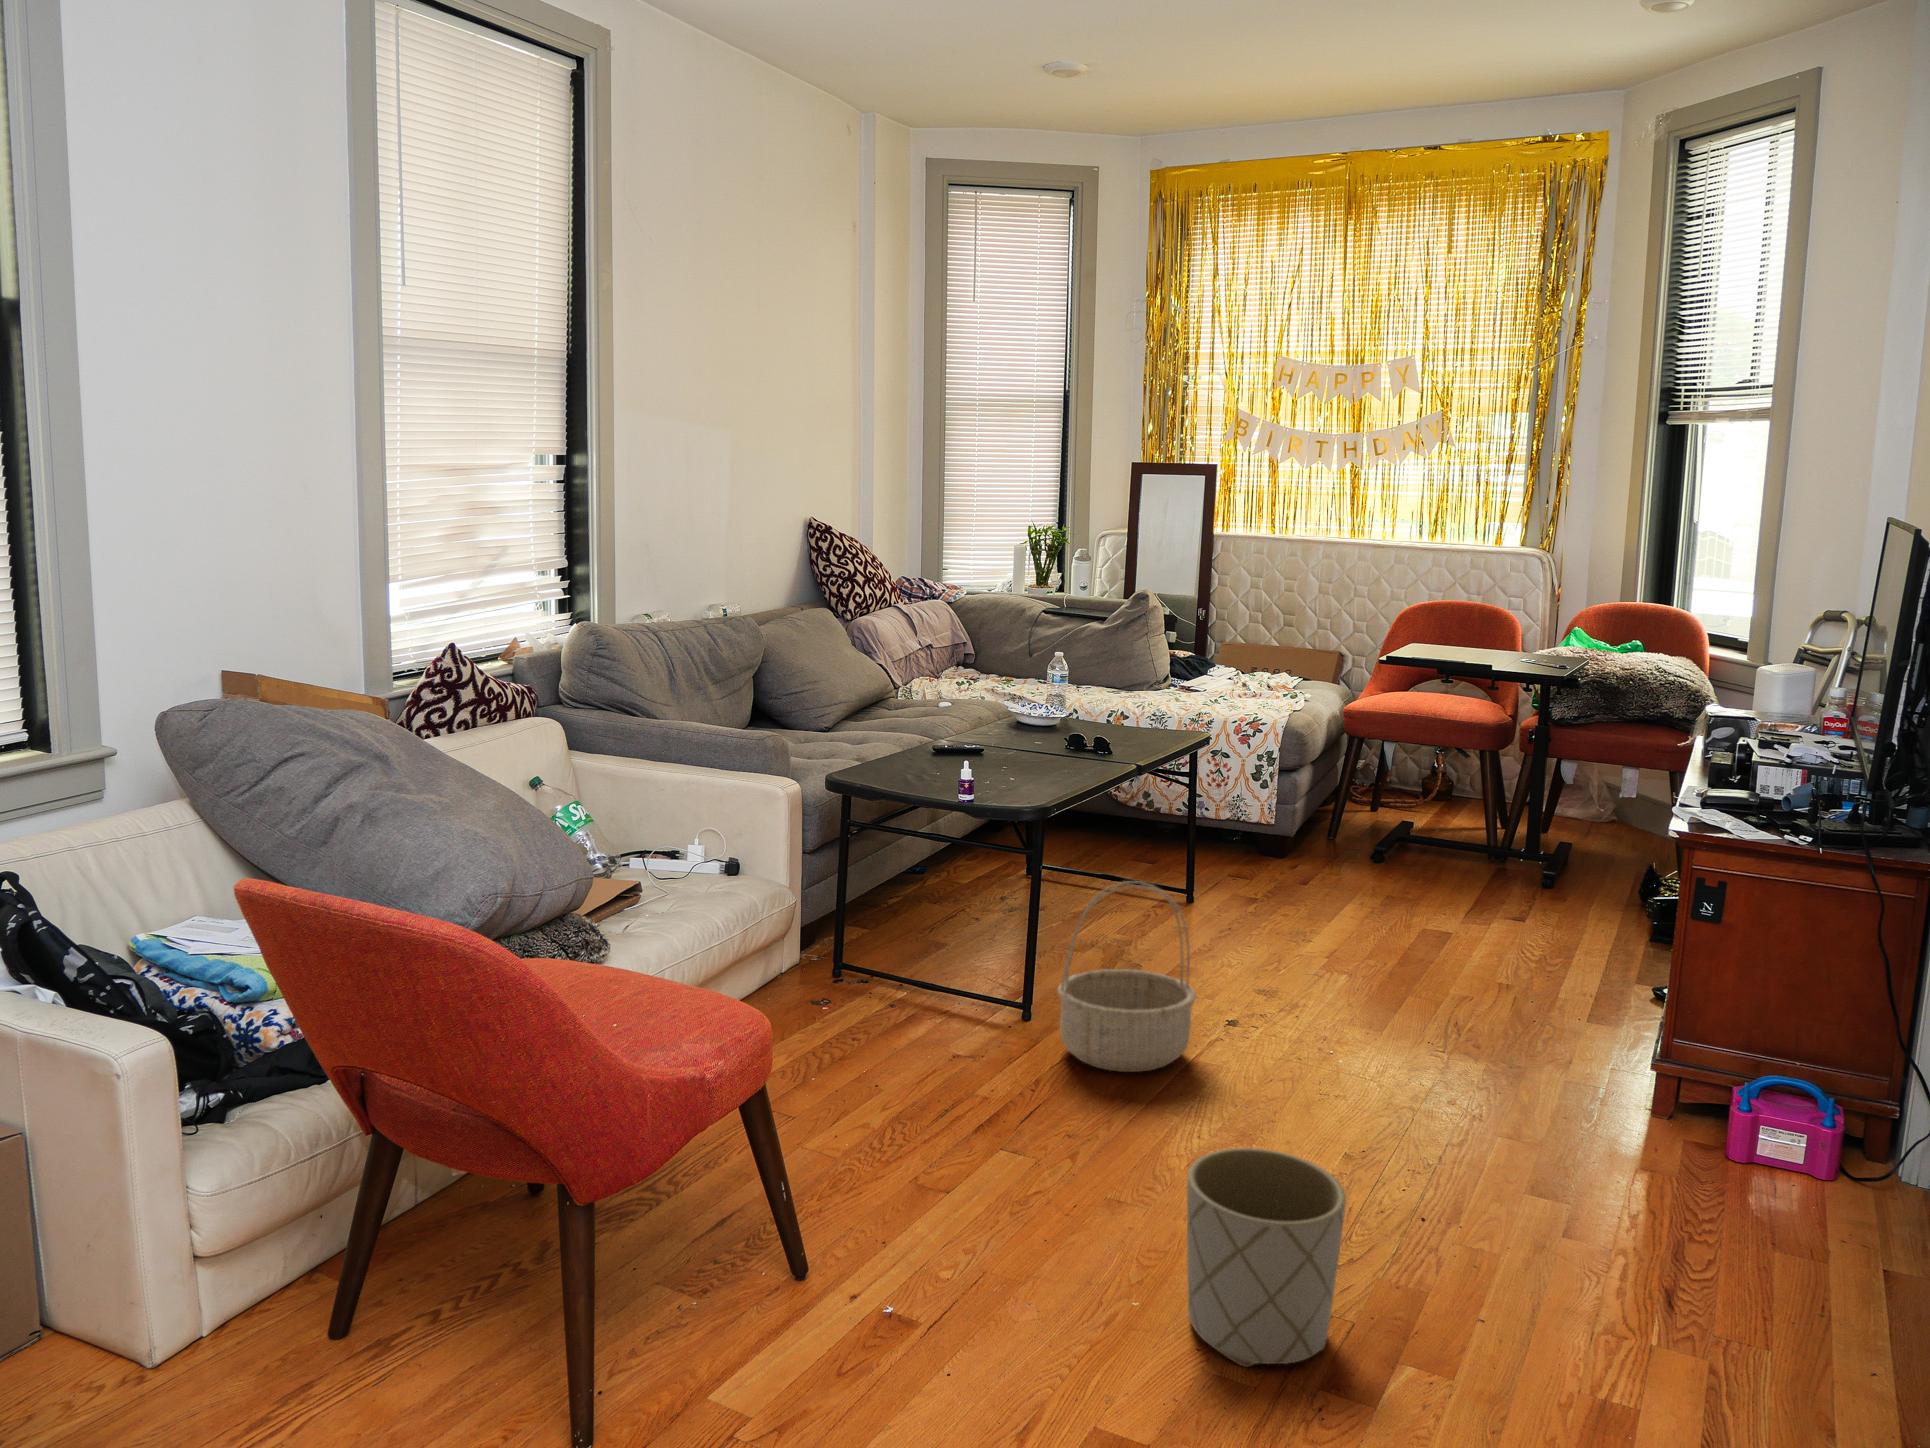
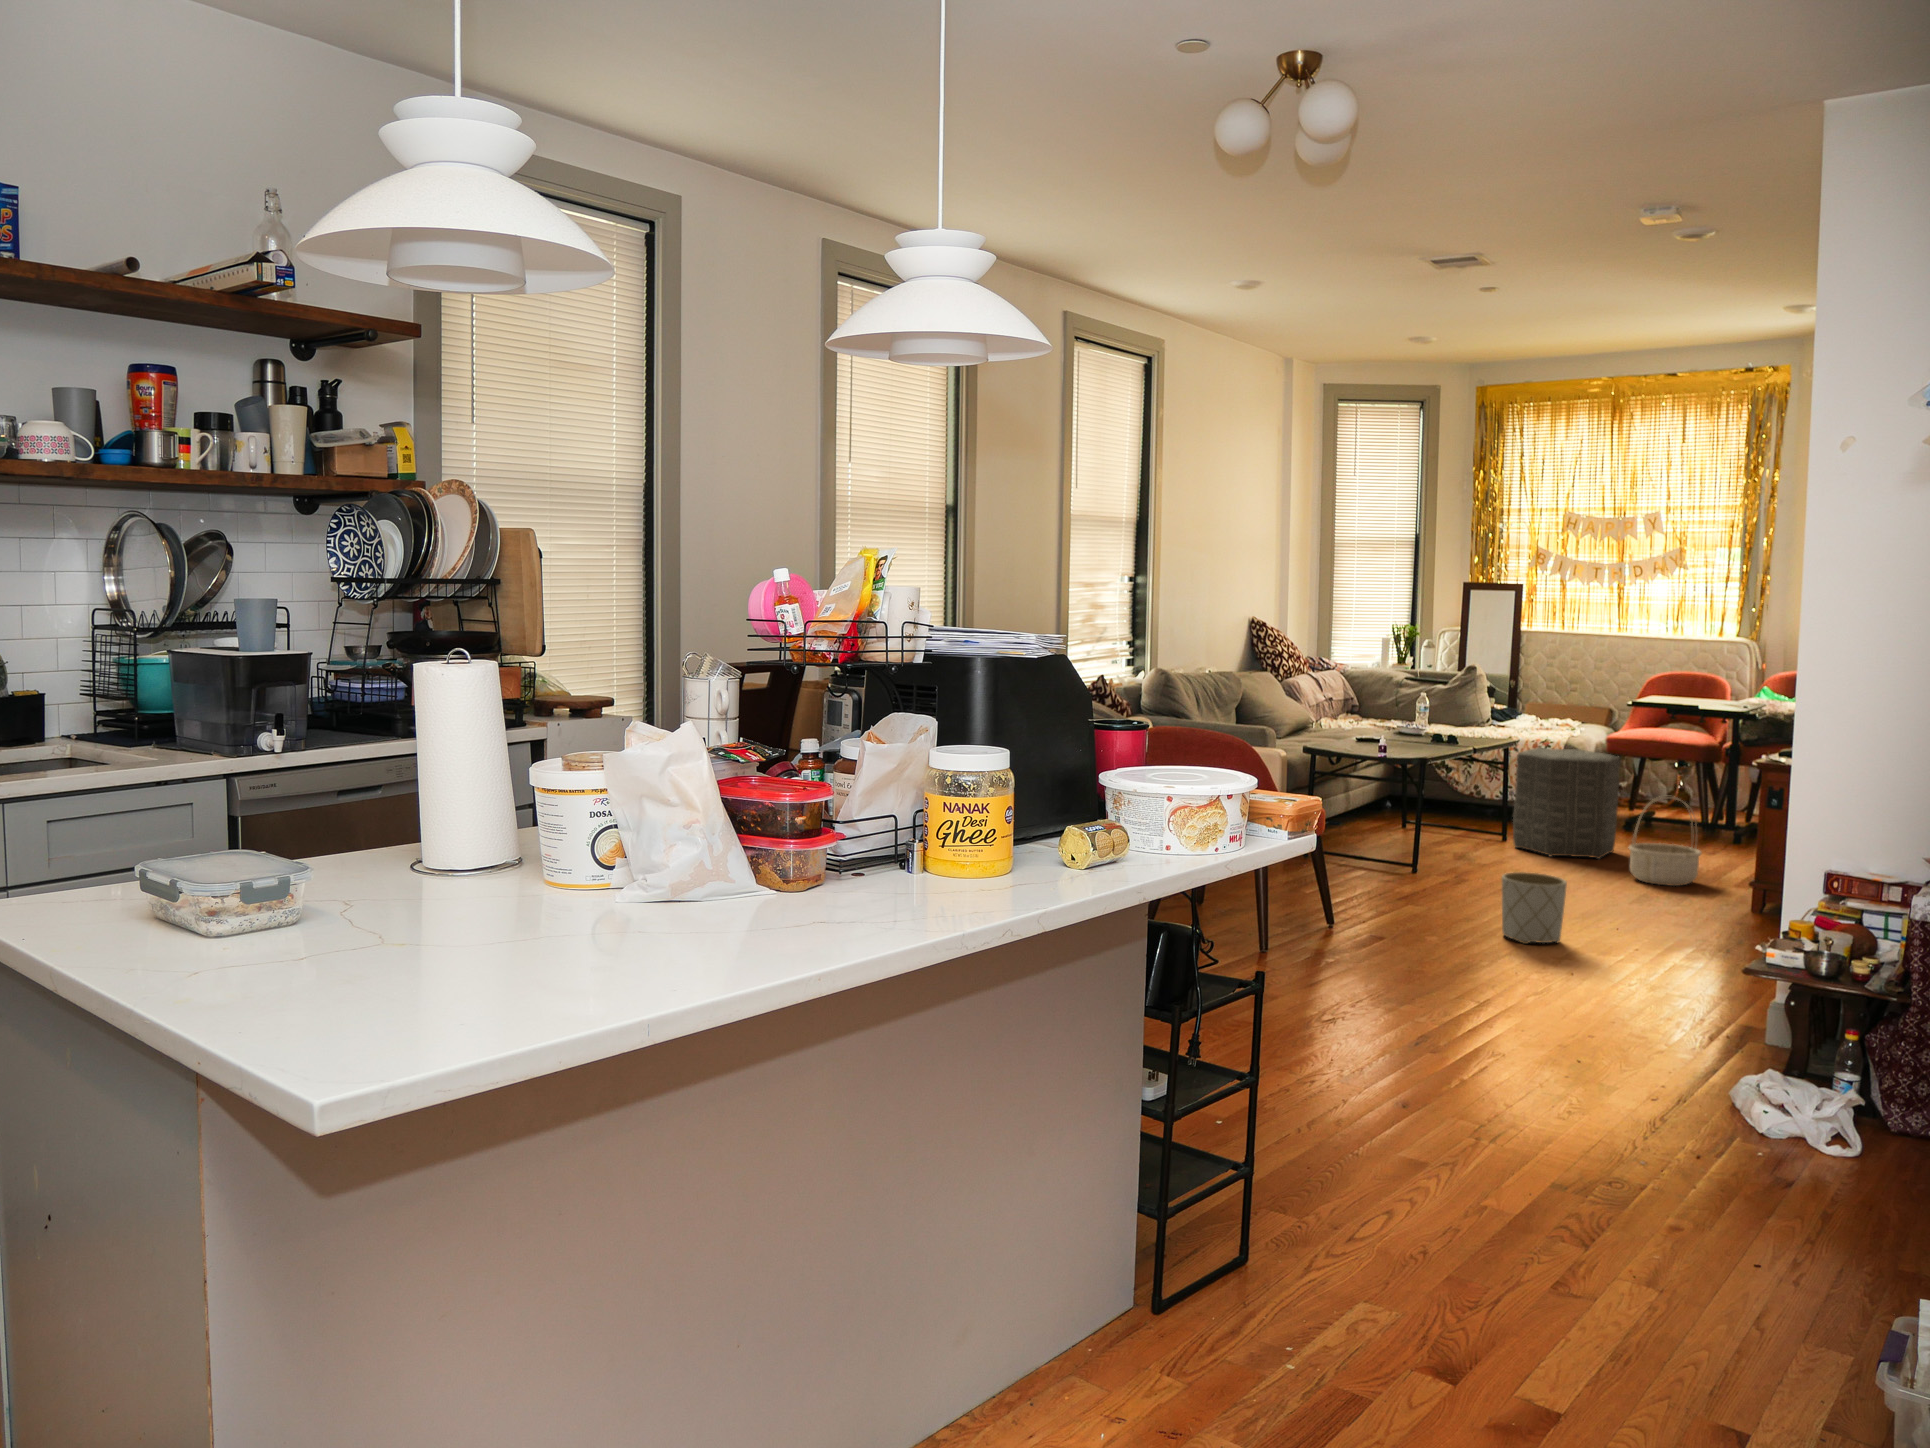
ottoman: none [1206,746,1384,951] -> present [1513,748,1620,859]
basket: present [1058,881,1196,1072] -> present [1628,797,1701,886]

